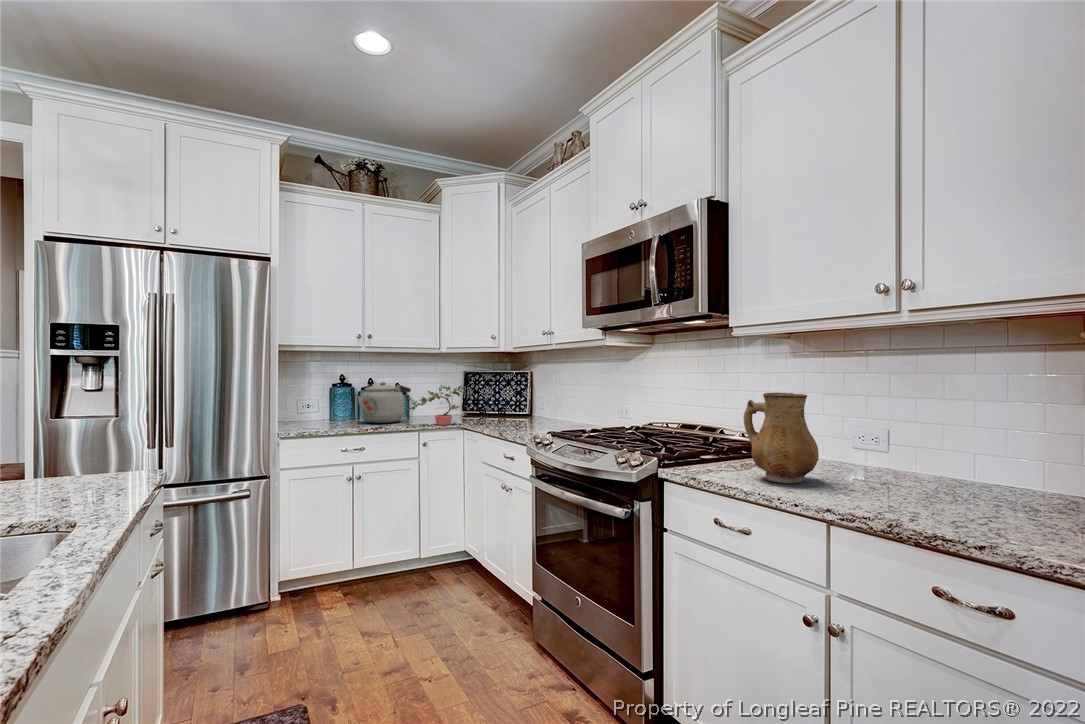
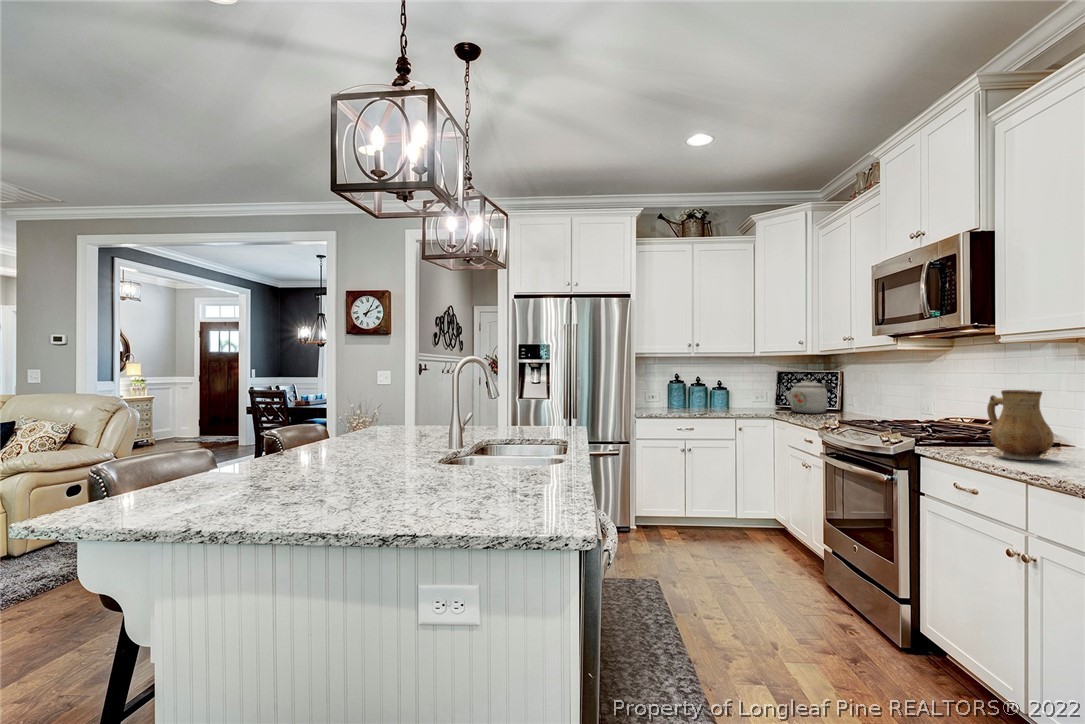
kettle: present [358,382,411,423] -> present [786,380,833,414]
potted plant: present [407,385,465,425] -> none [726,382,776,414]

